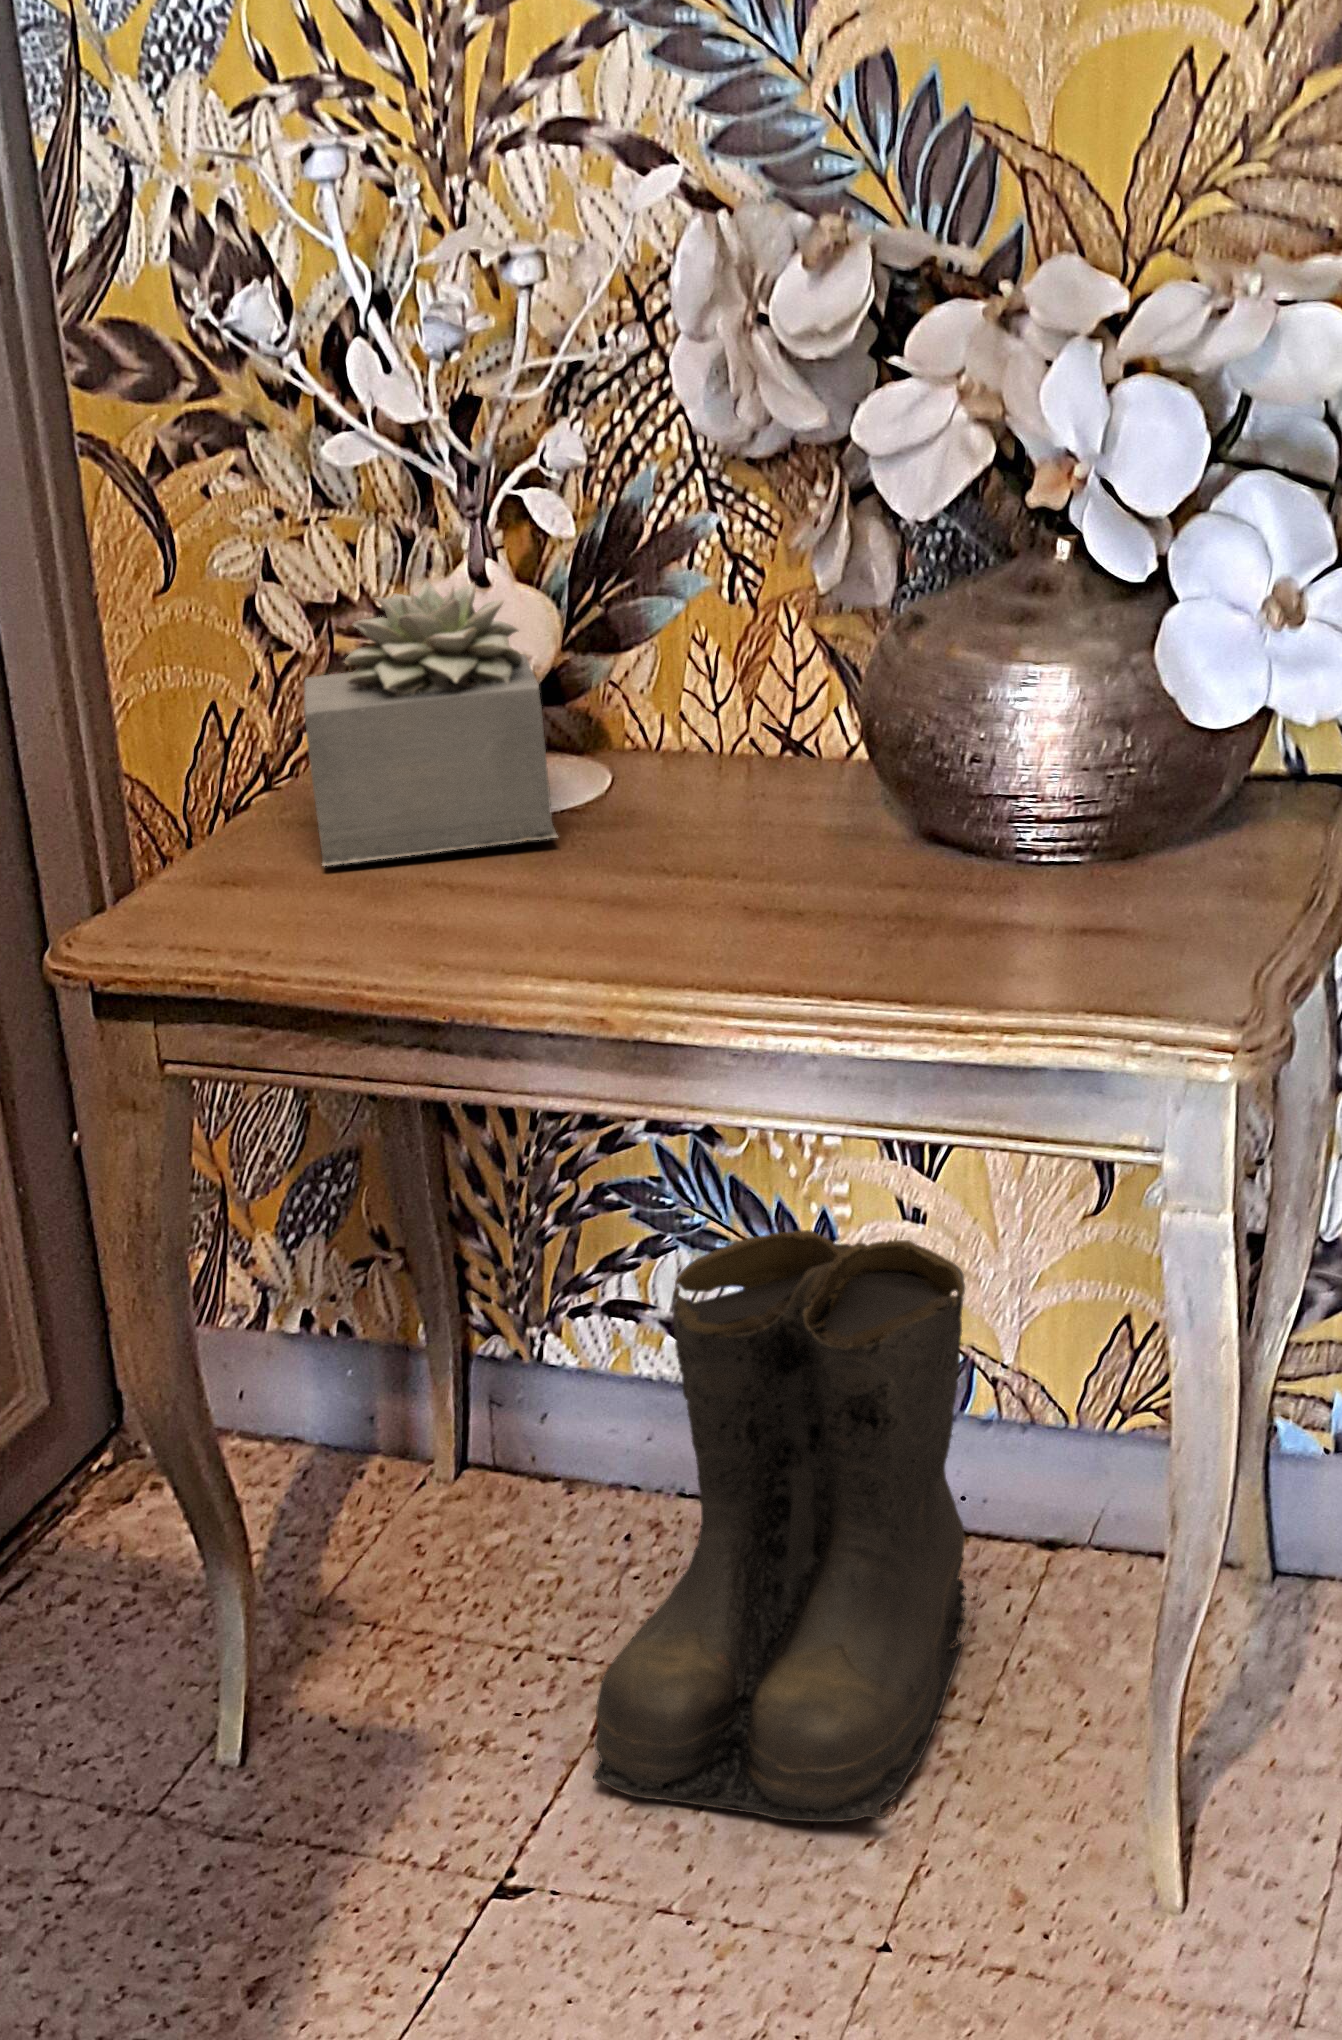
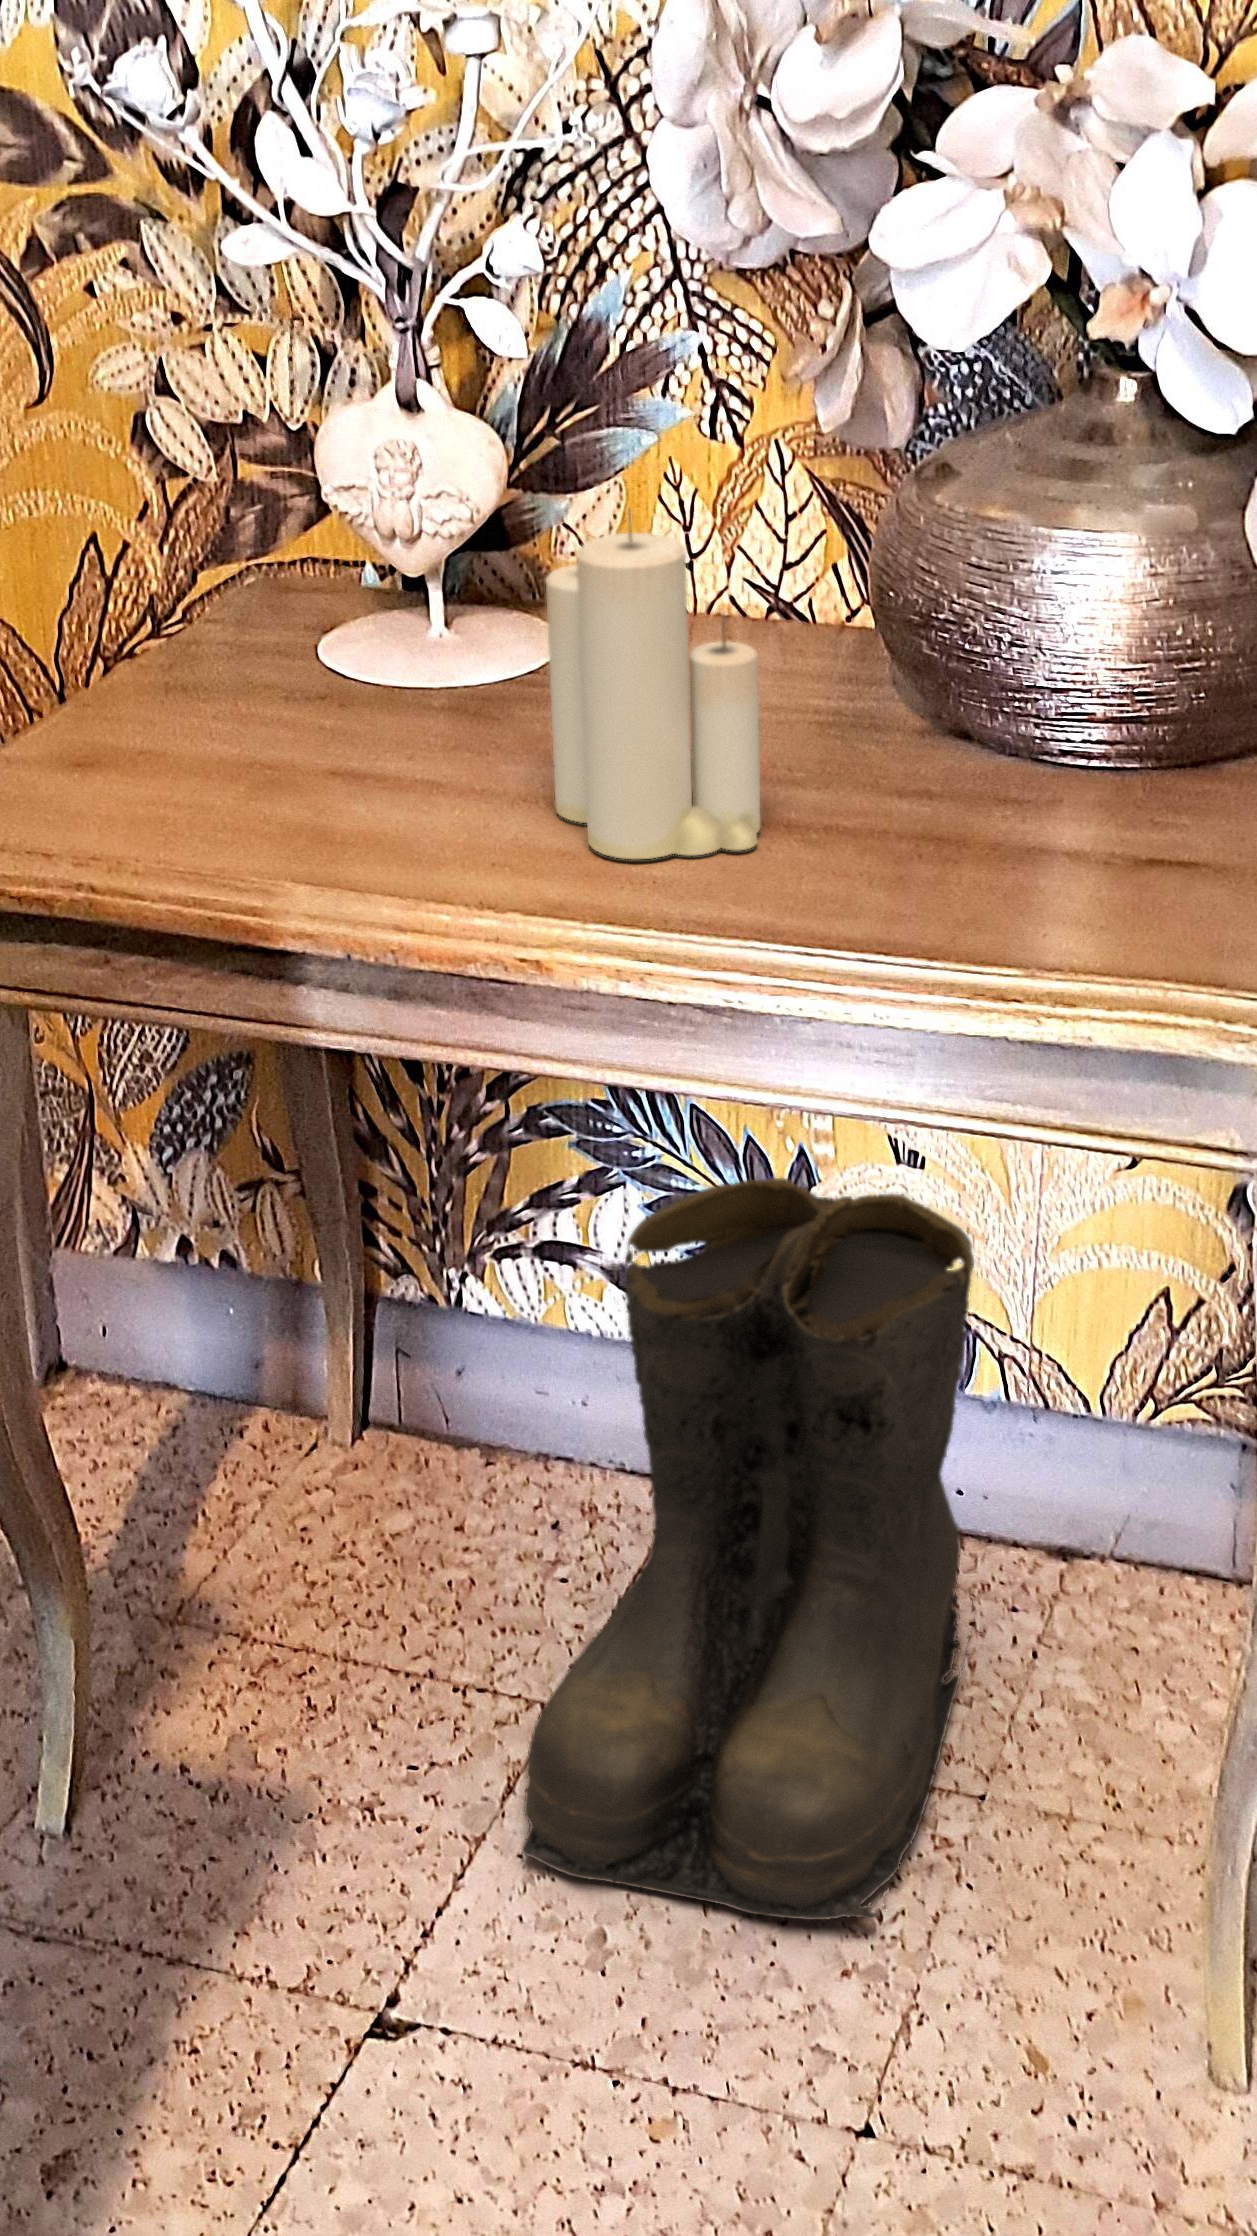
succulent plant: present [304,580,557,866] -> none [204,408,509,757]
candle: none [581,645,760,931] -> present [546,510,760,859]

